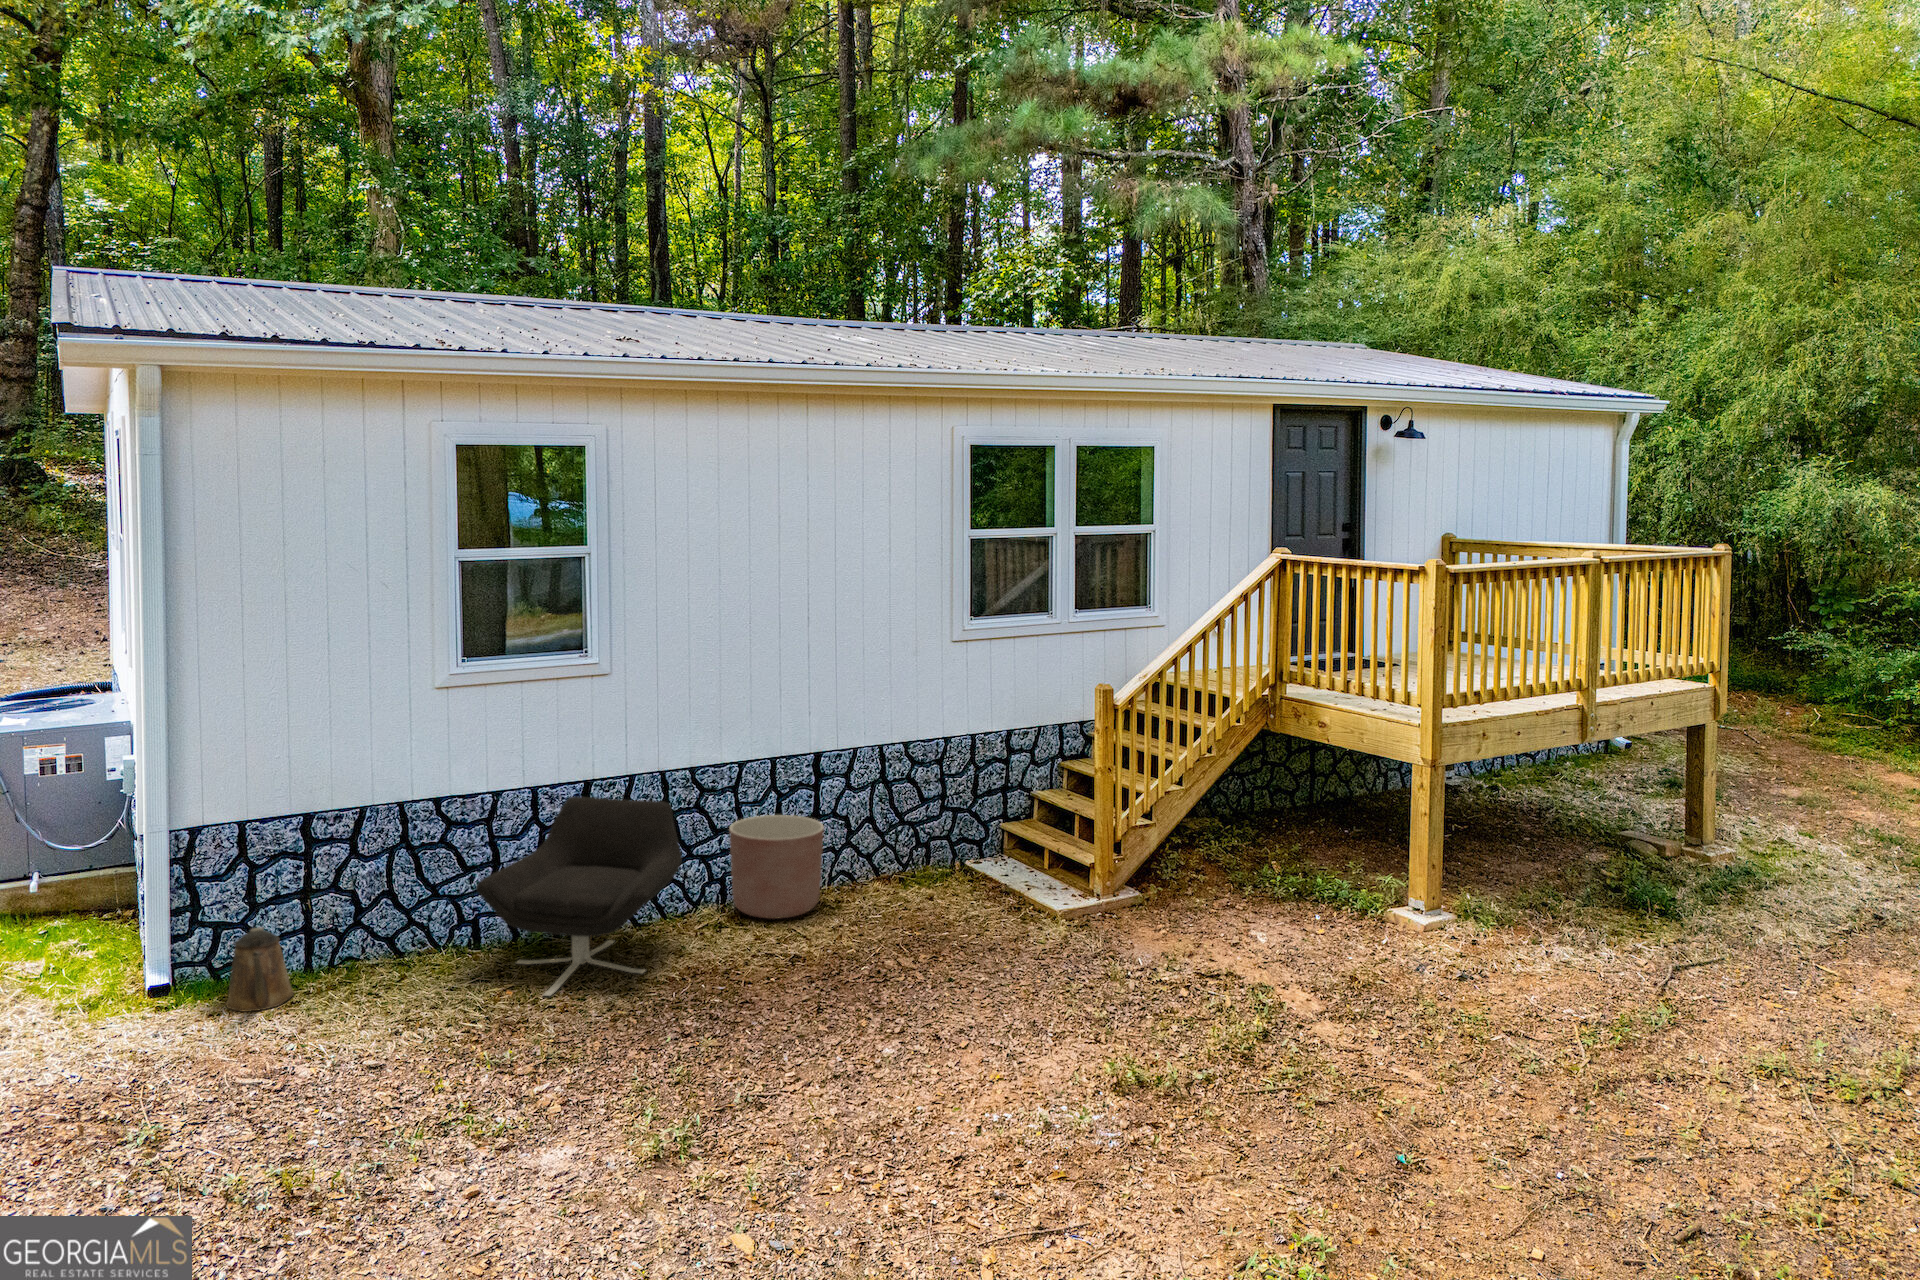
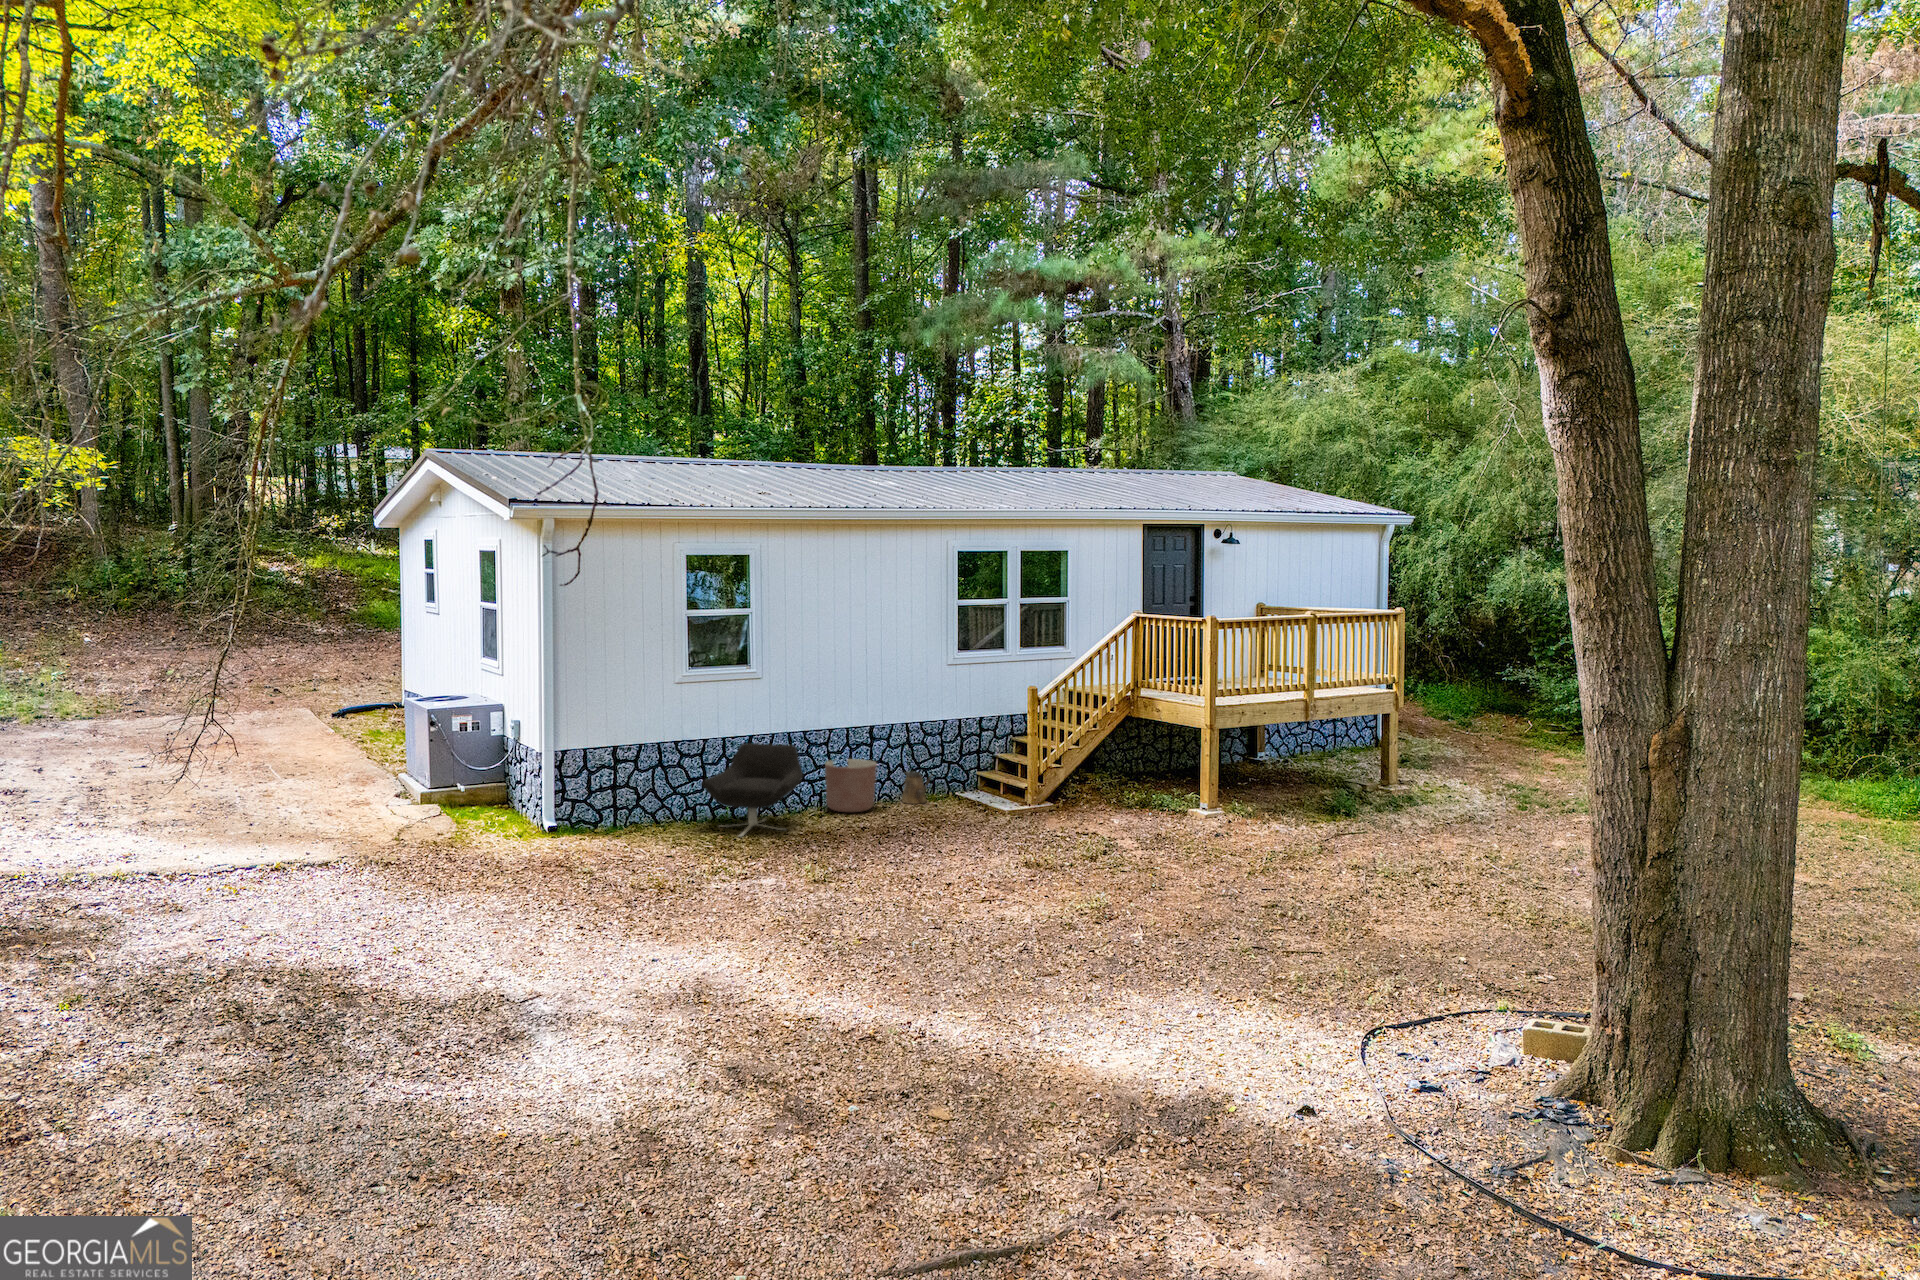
watering can: present [226,927,294,1012] -> present [902,771,932,804]

